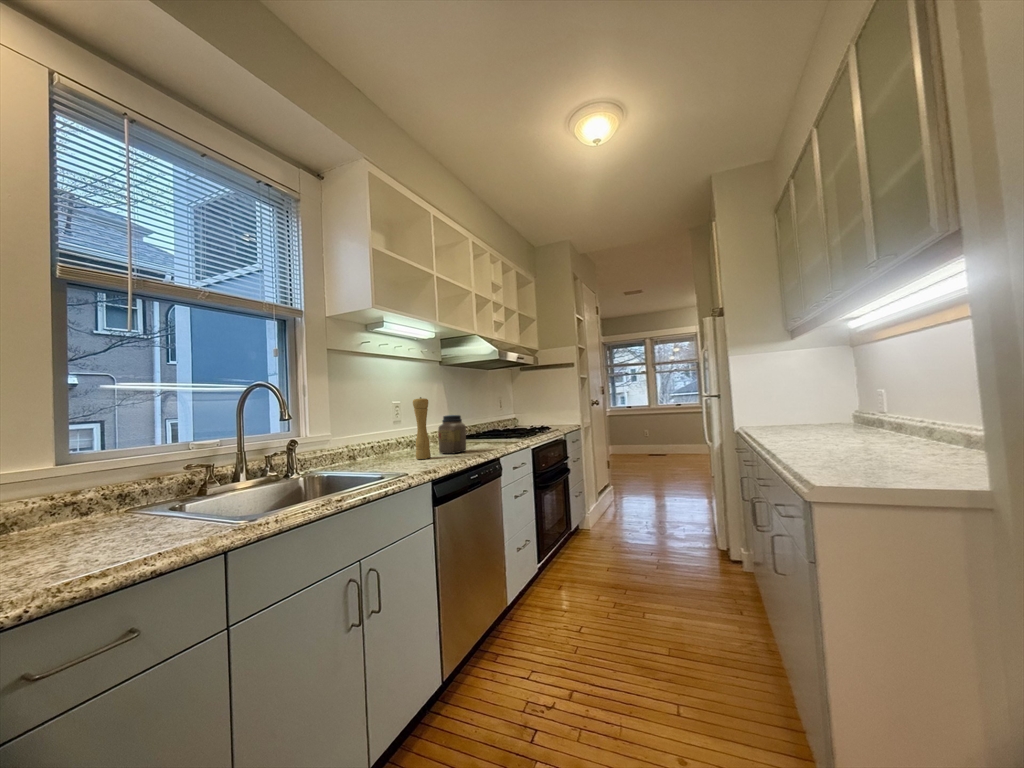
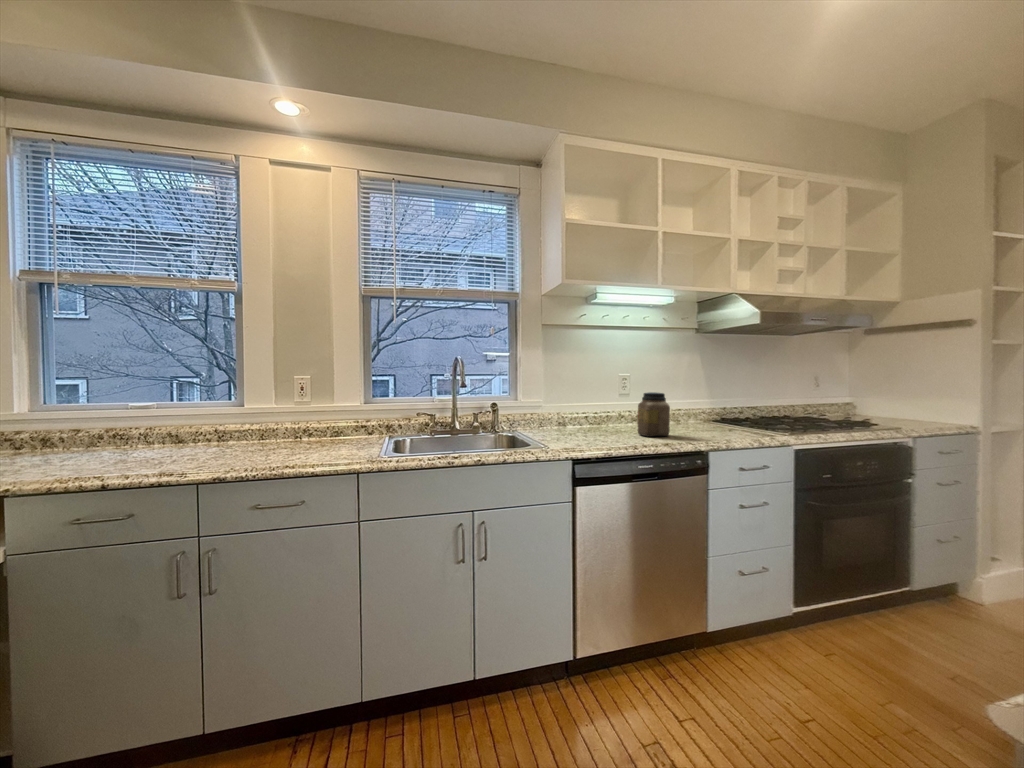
pepper mill: present [413,397,431,459] -> none [601,371,619,437]

